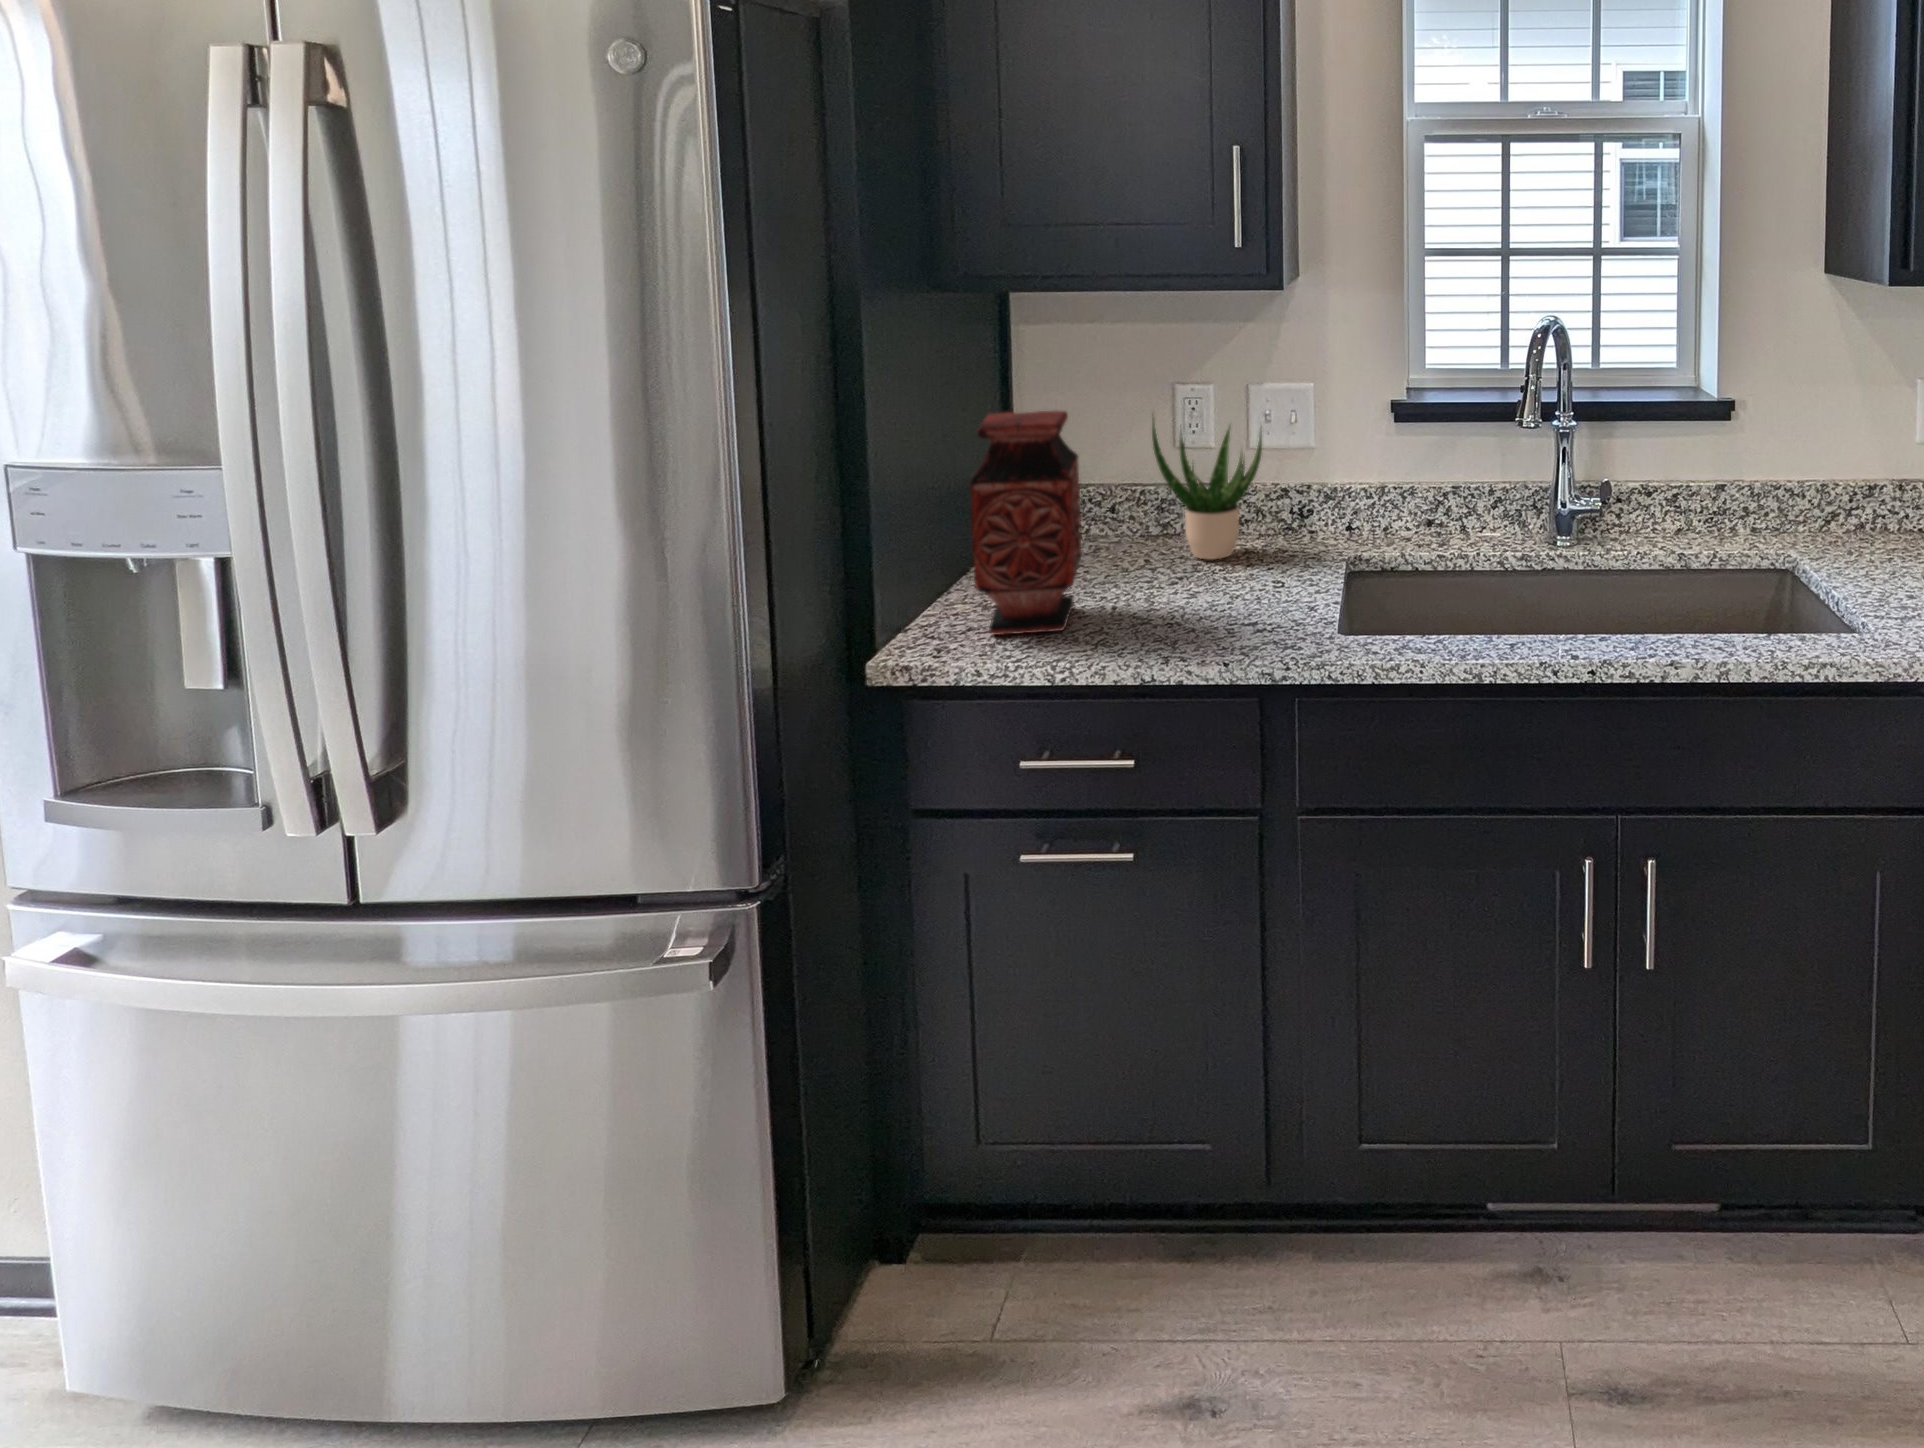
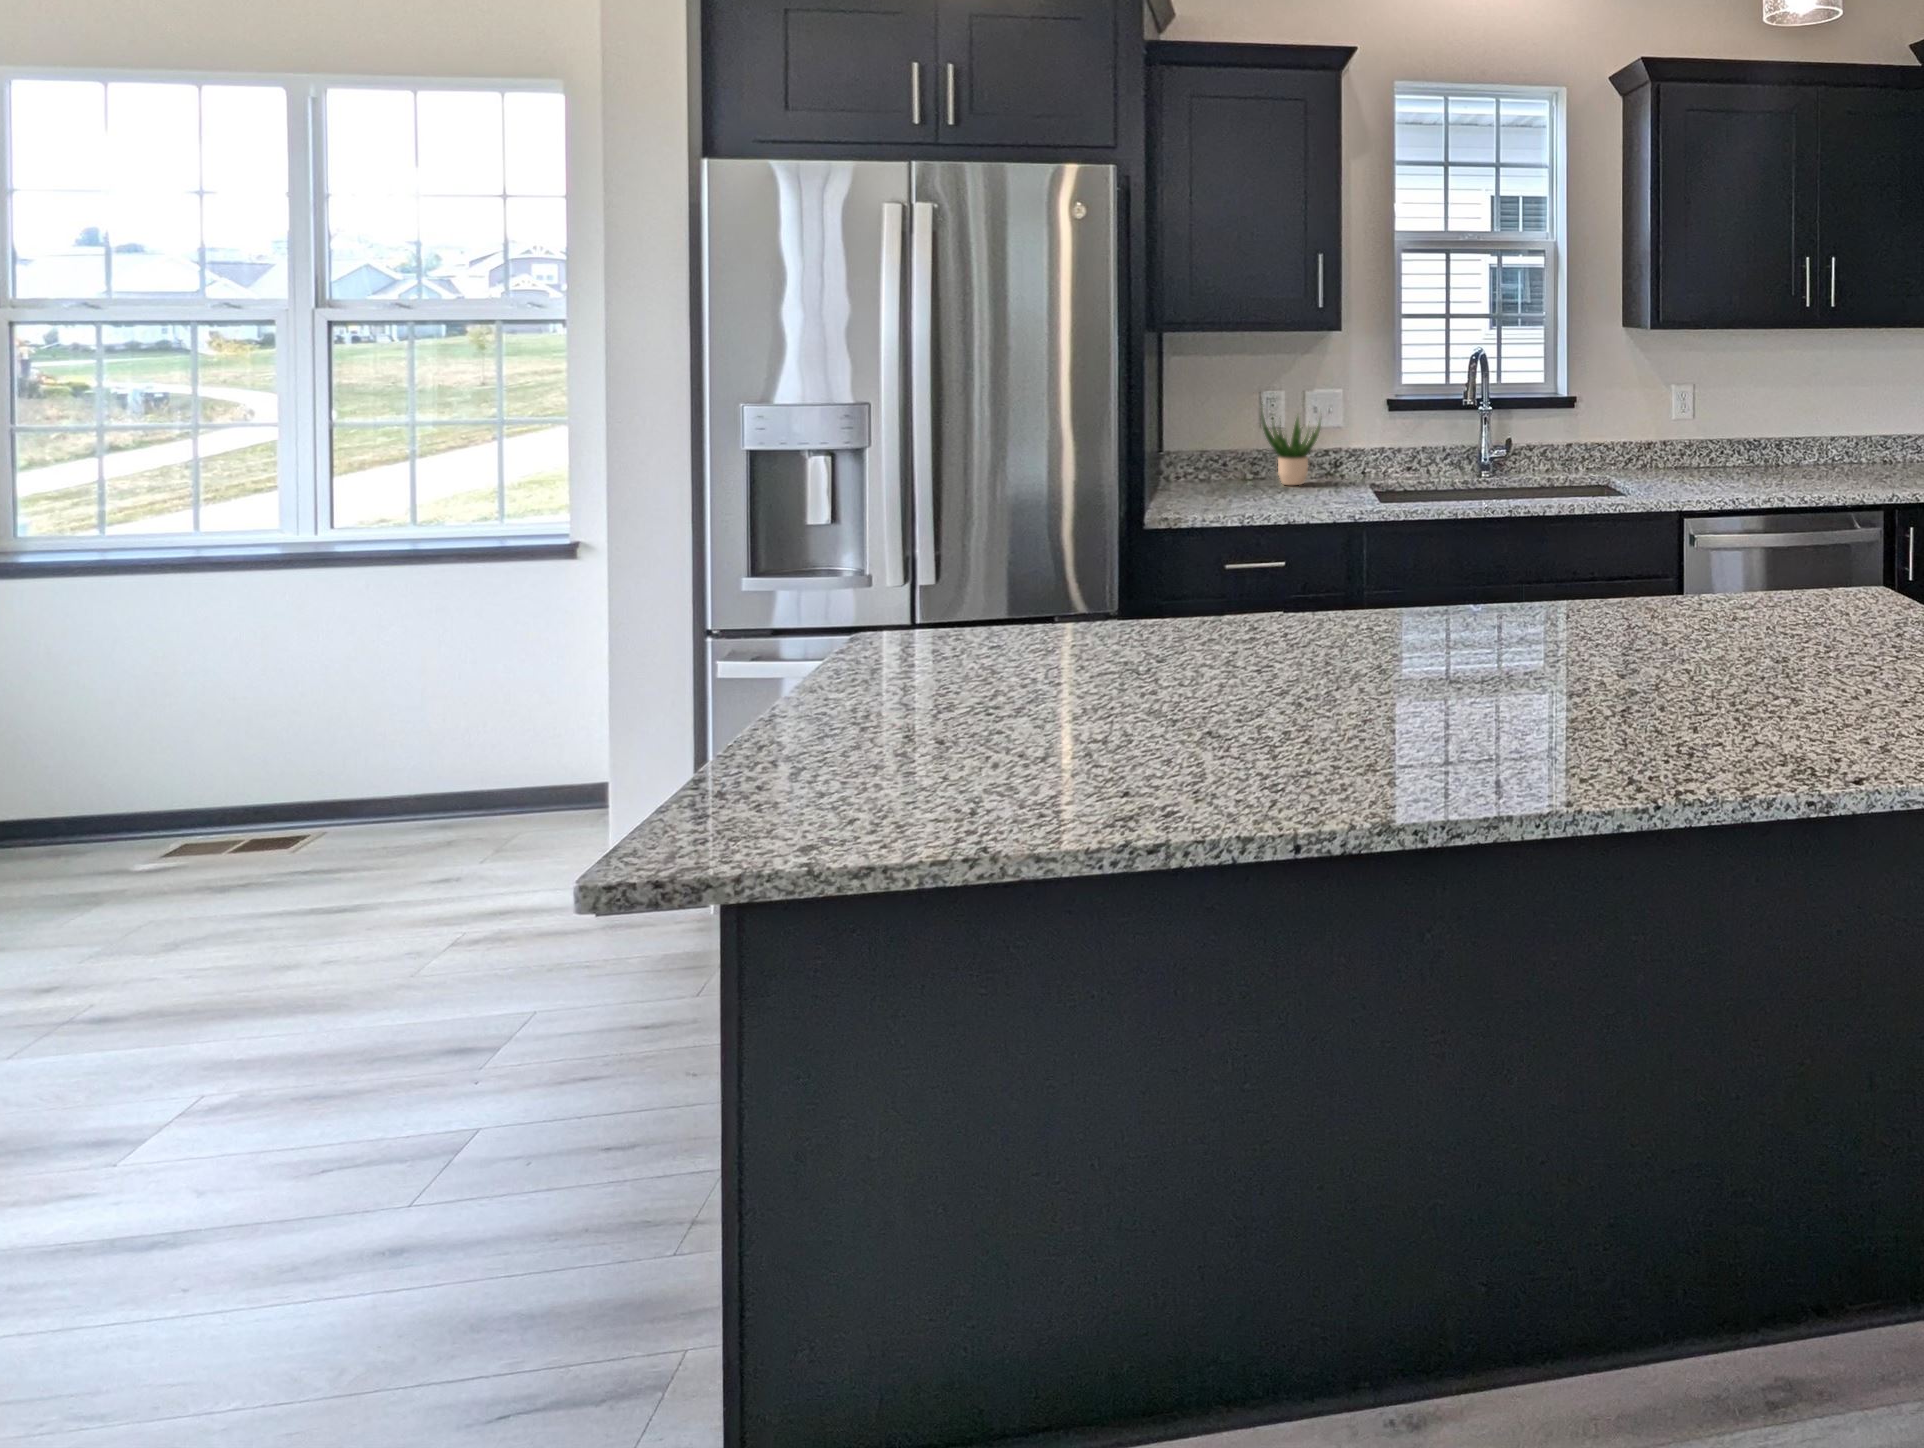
vase: present [970,410,1082,635] -> none [1187,394,1245,509]

